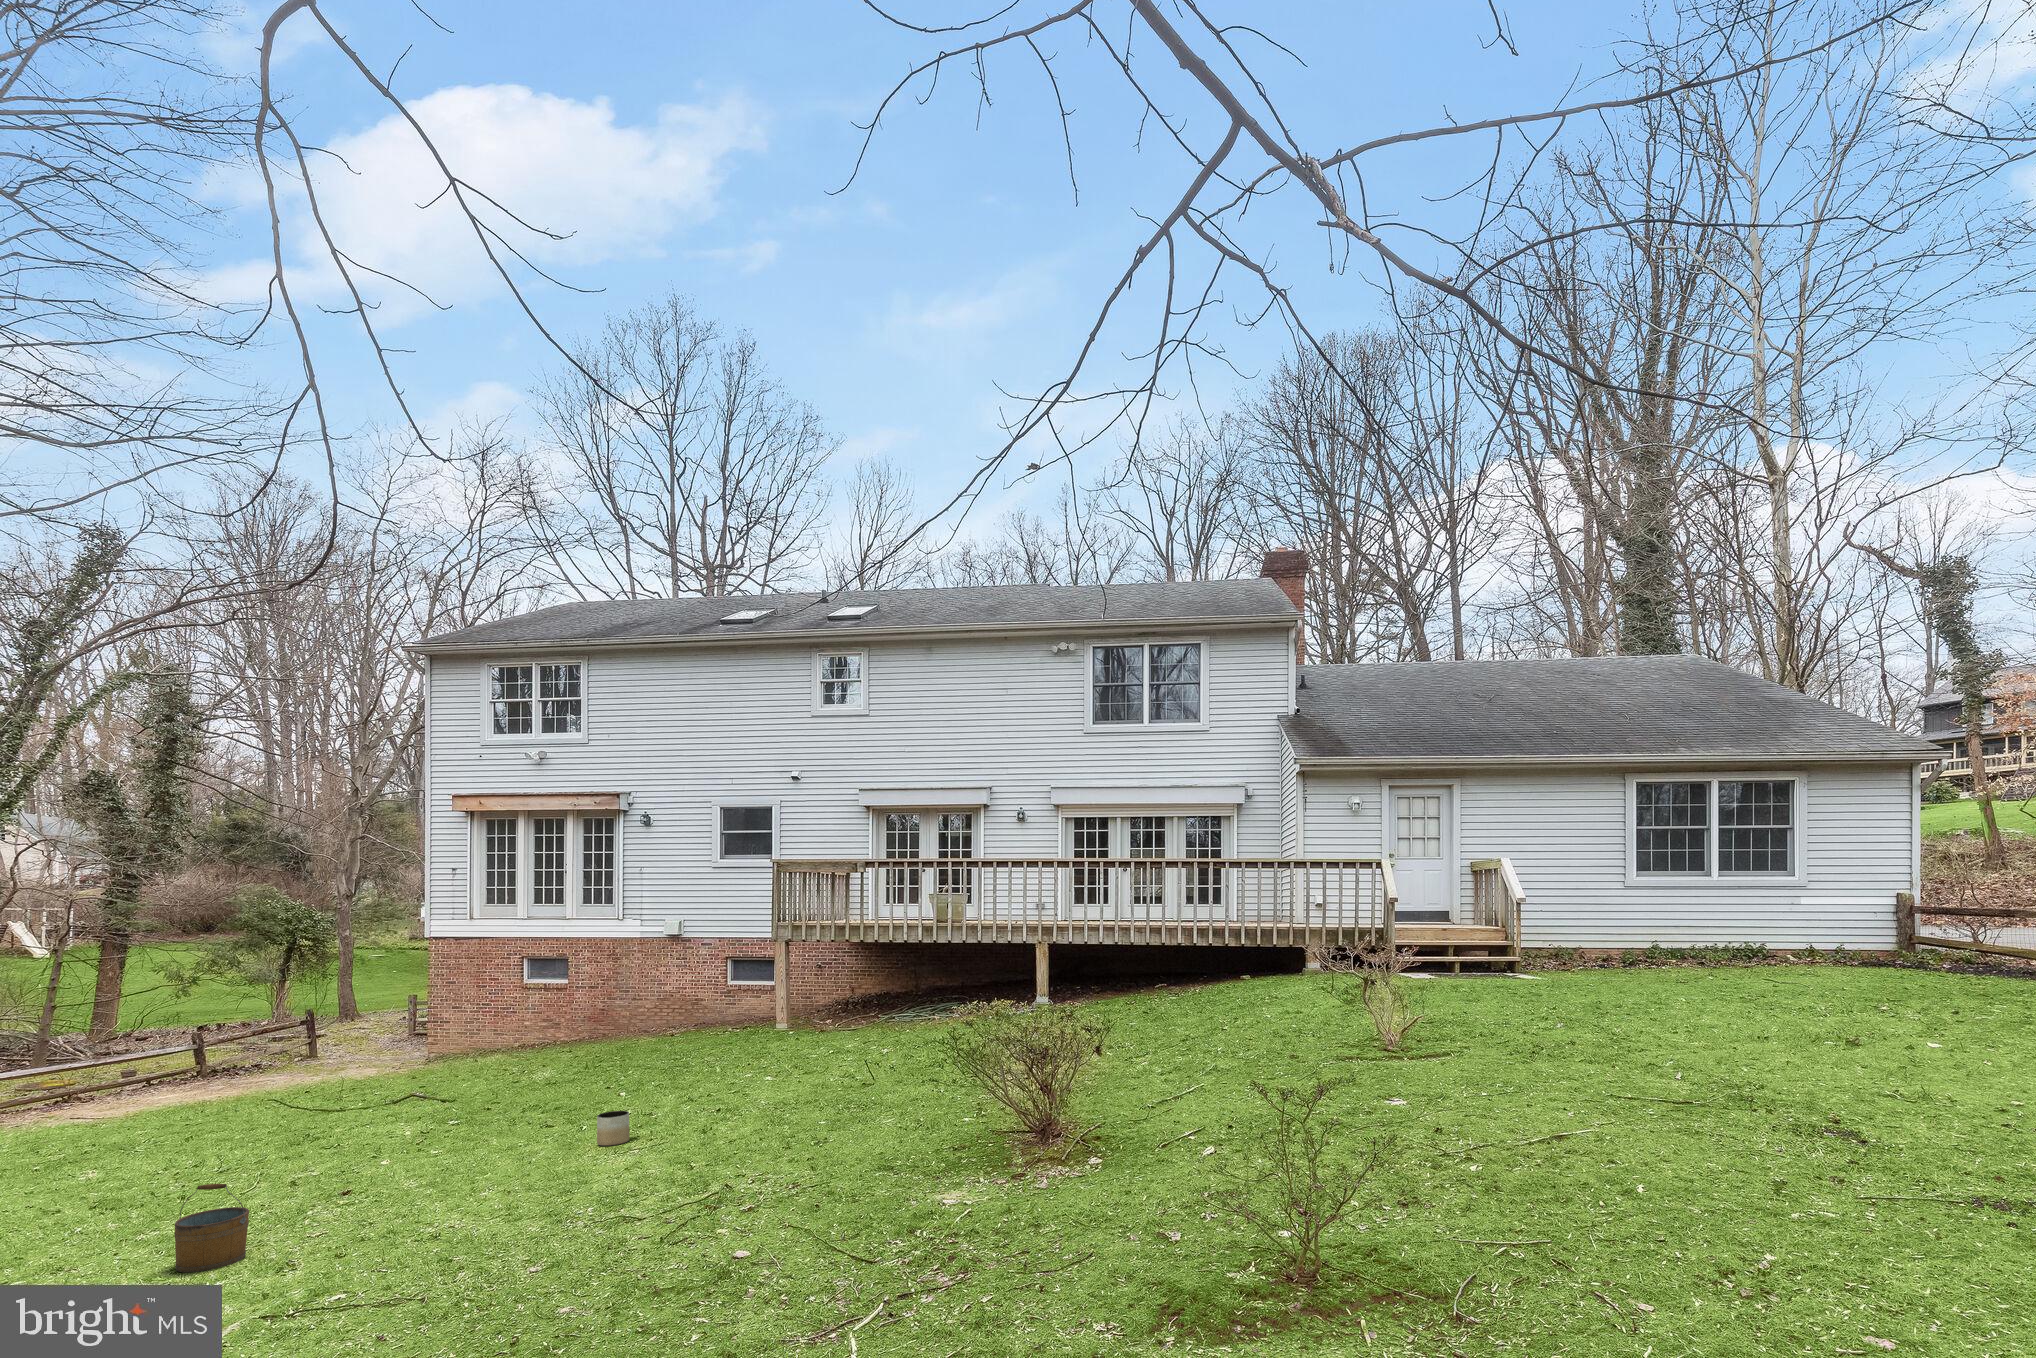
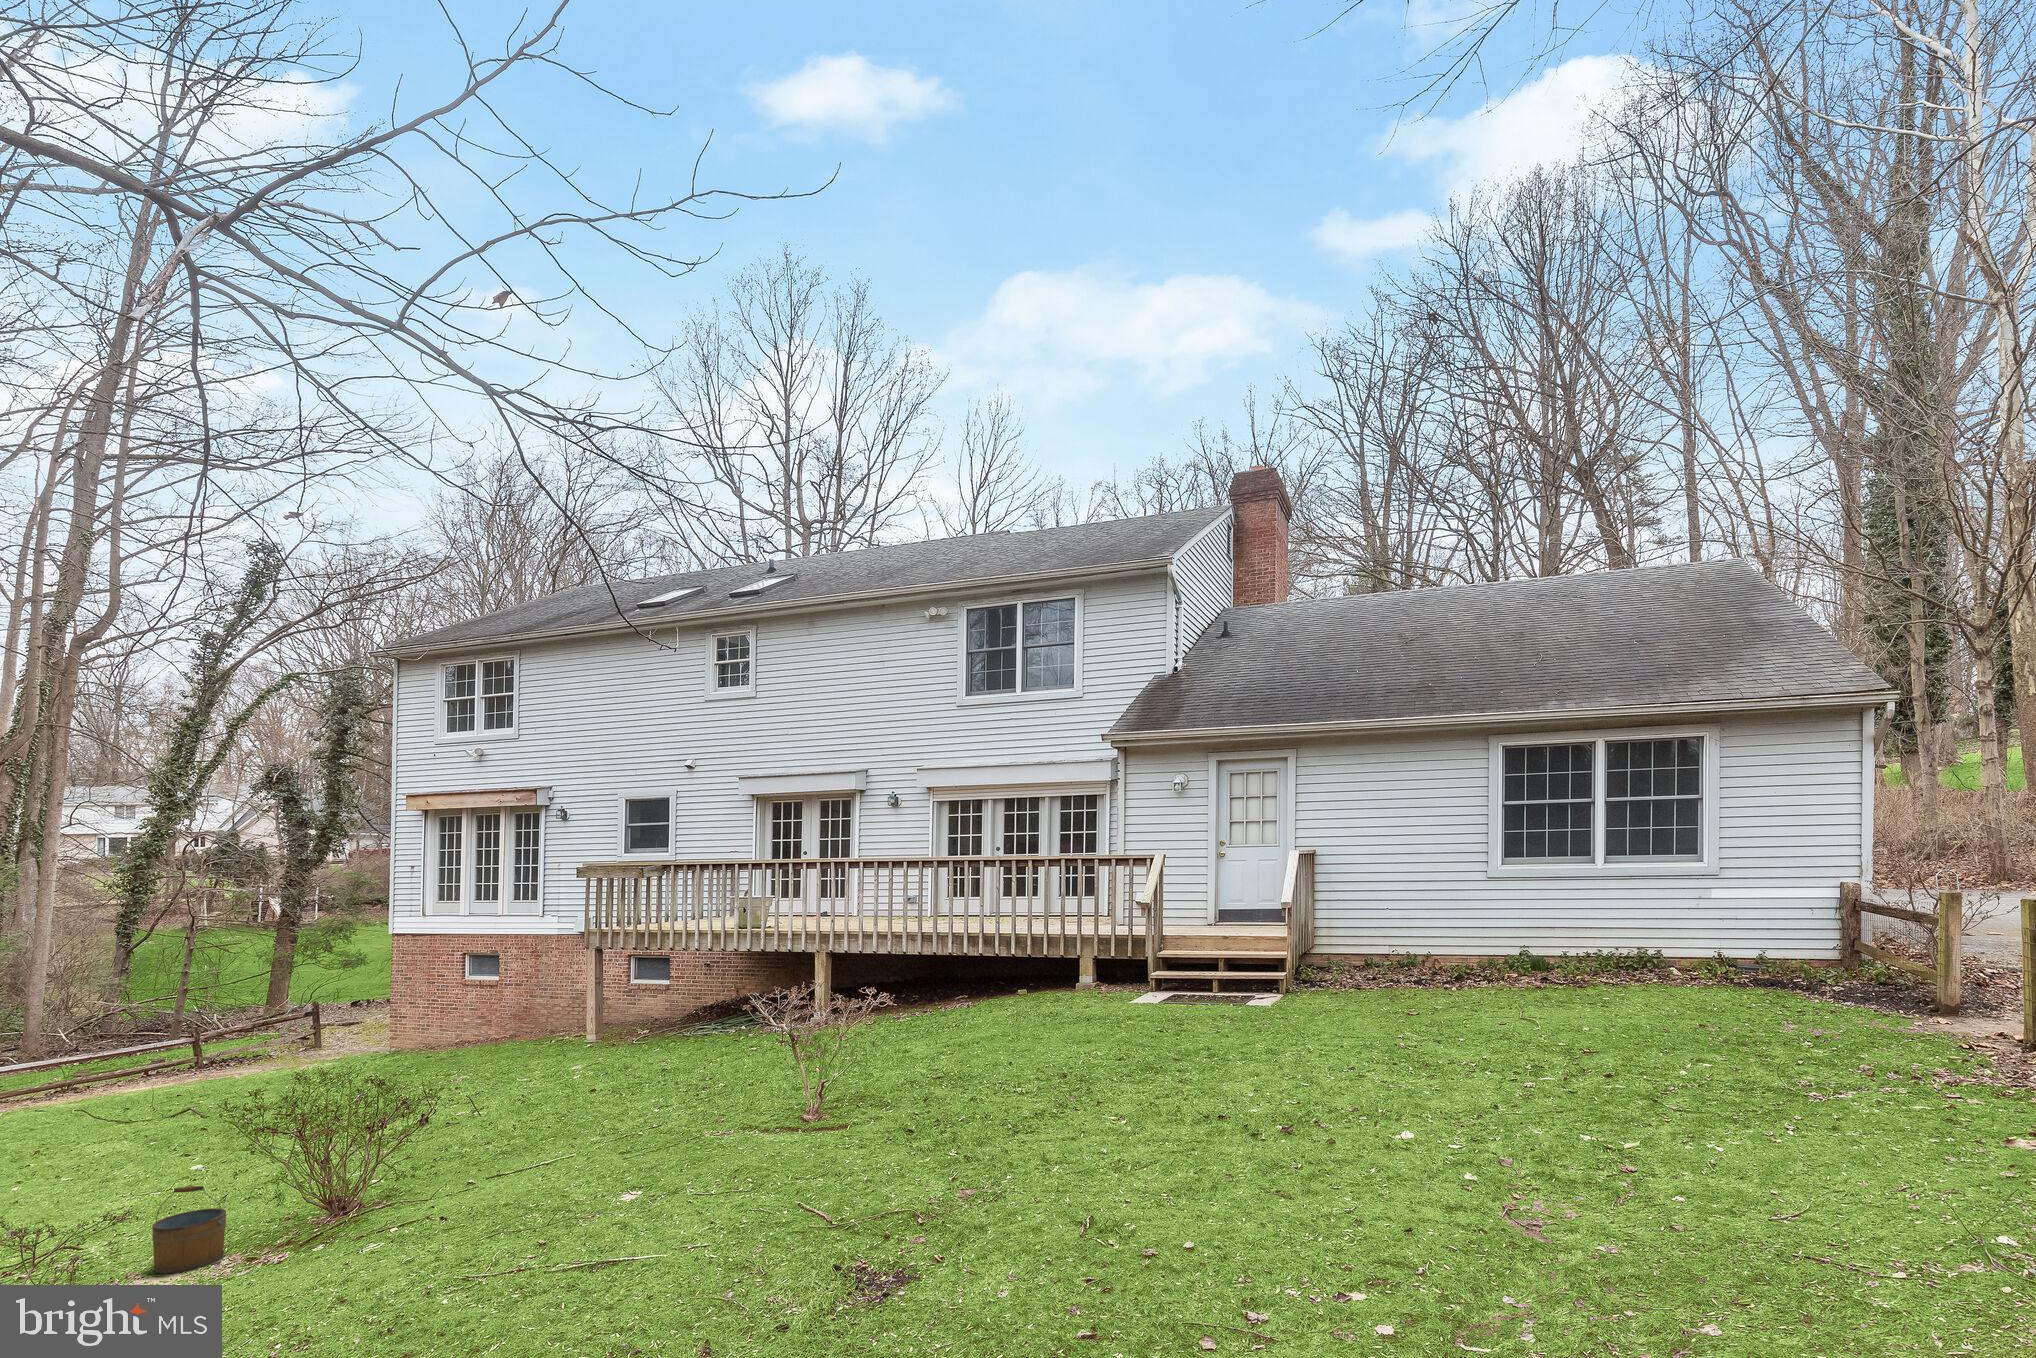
planter: present [597,1111,630,1146] -> none [557,1103,589,1138]

